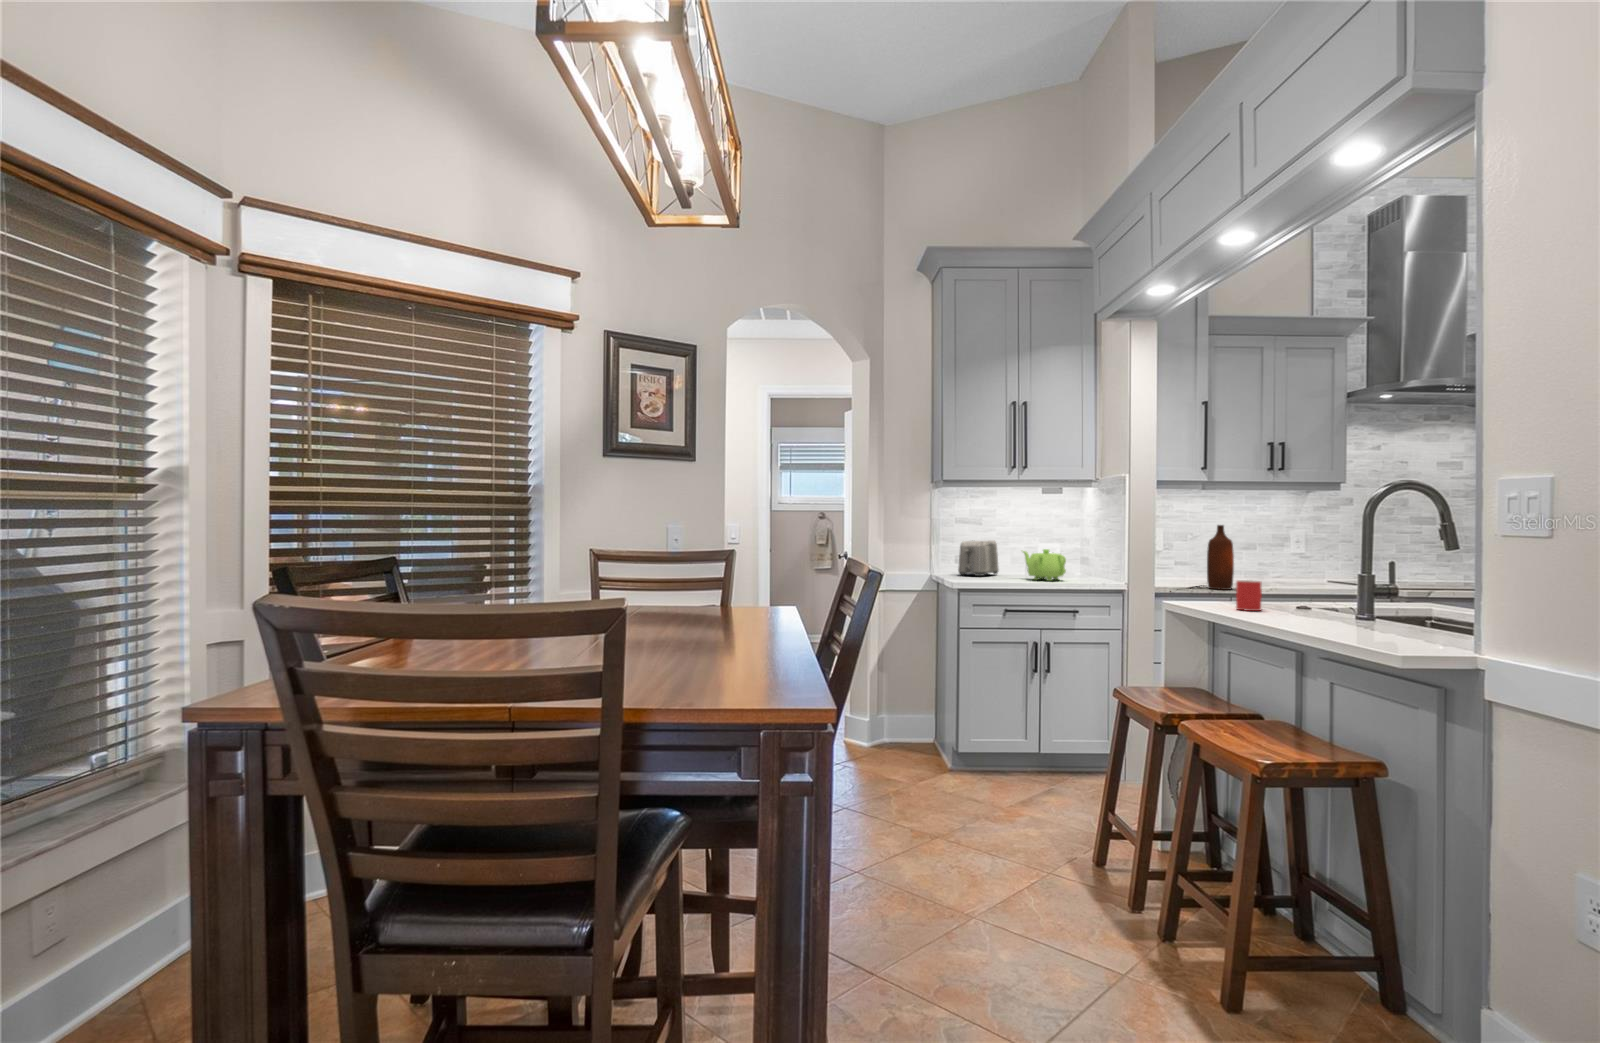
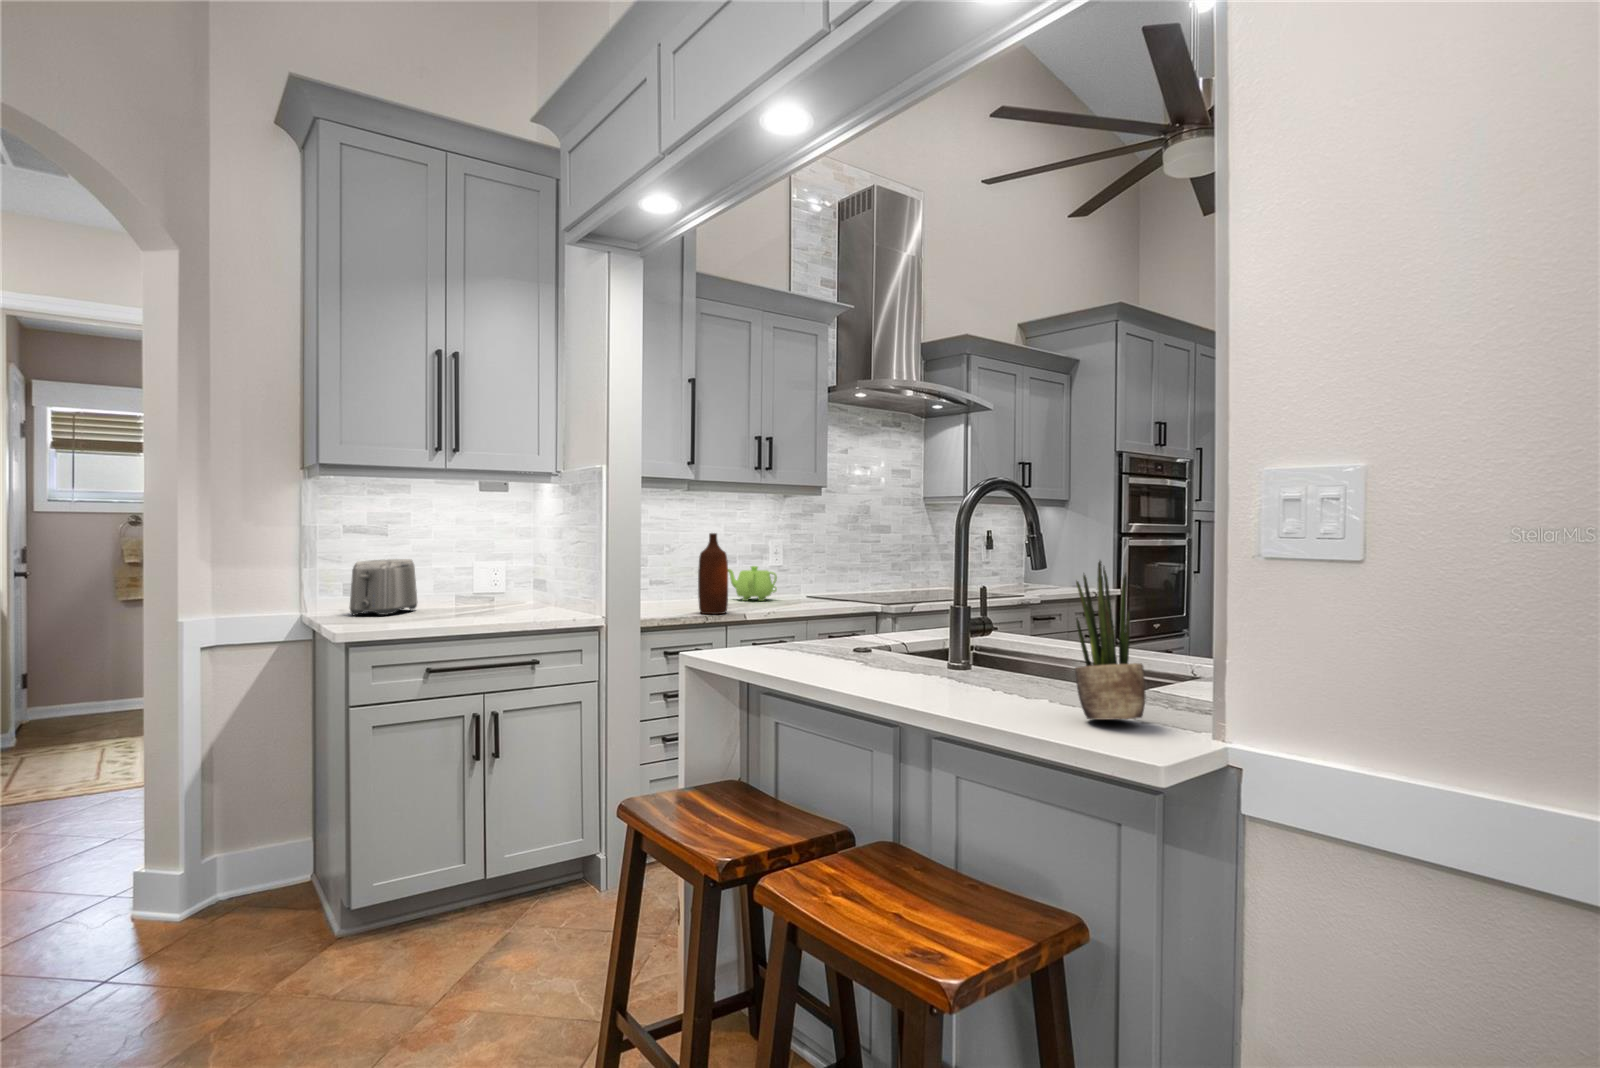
potted plant: none [1386,544,1435,644] -> present [1075,561,1145,719]
teapot: present [1023,549,1066,581] -> present [728,566,777,601]
mug: present [1236,580,1262,611] -> none [786,612,819,658]

